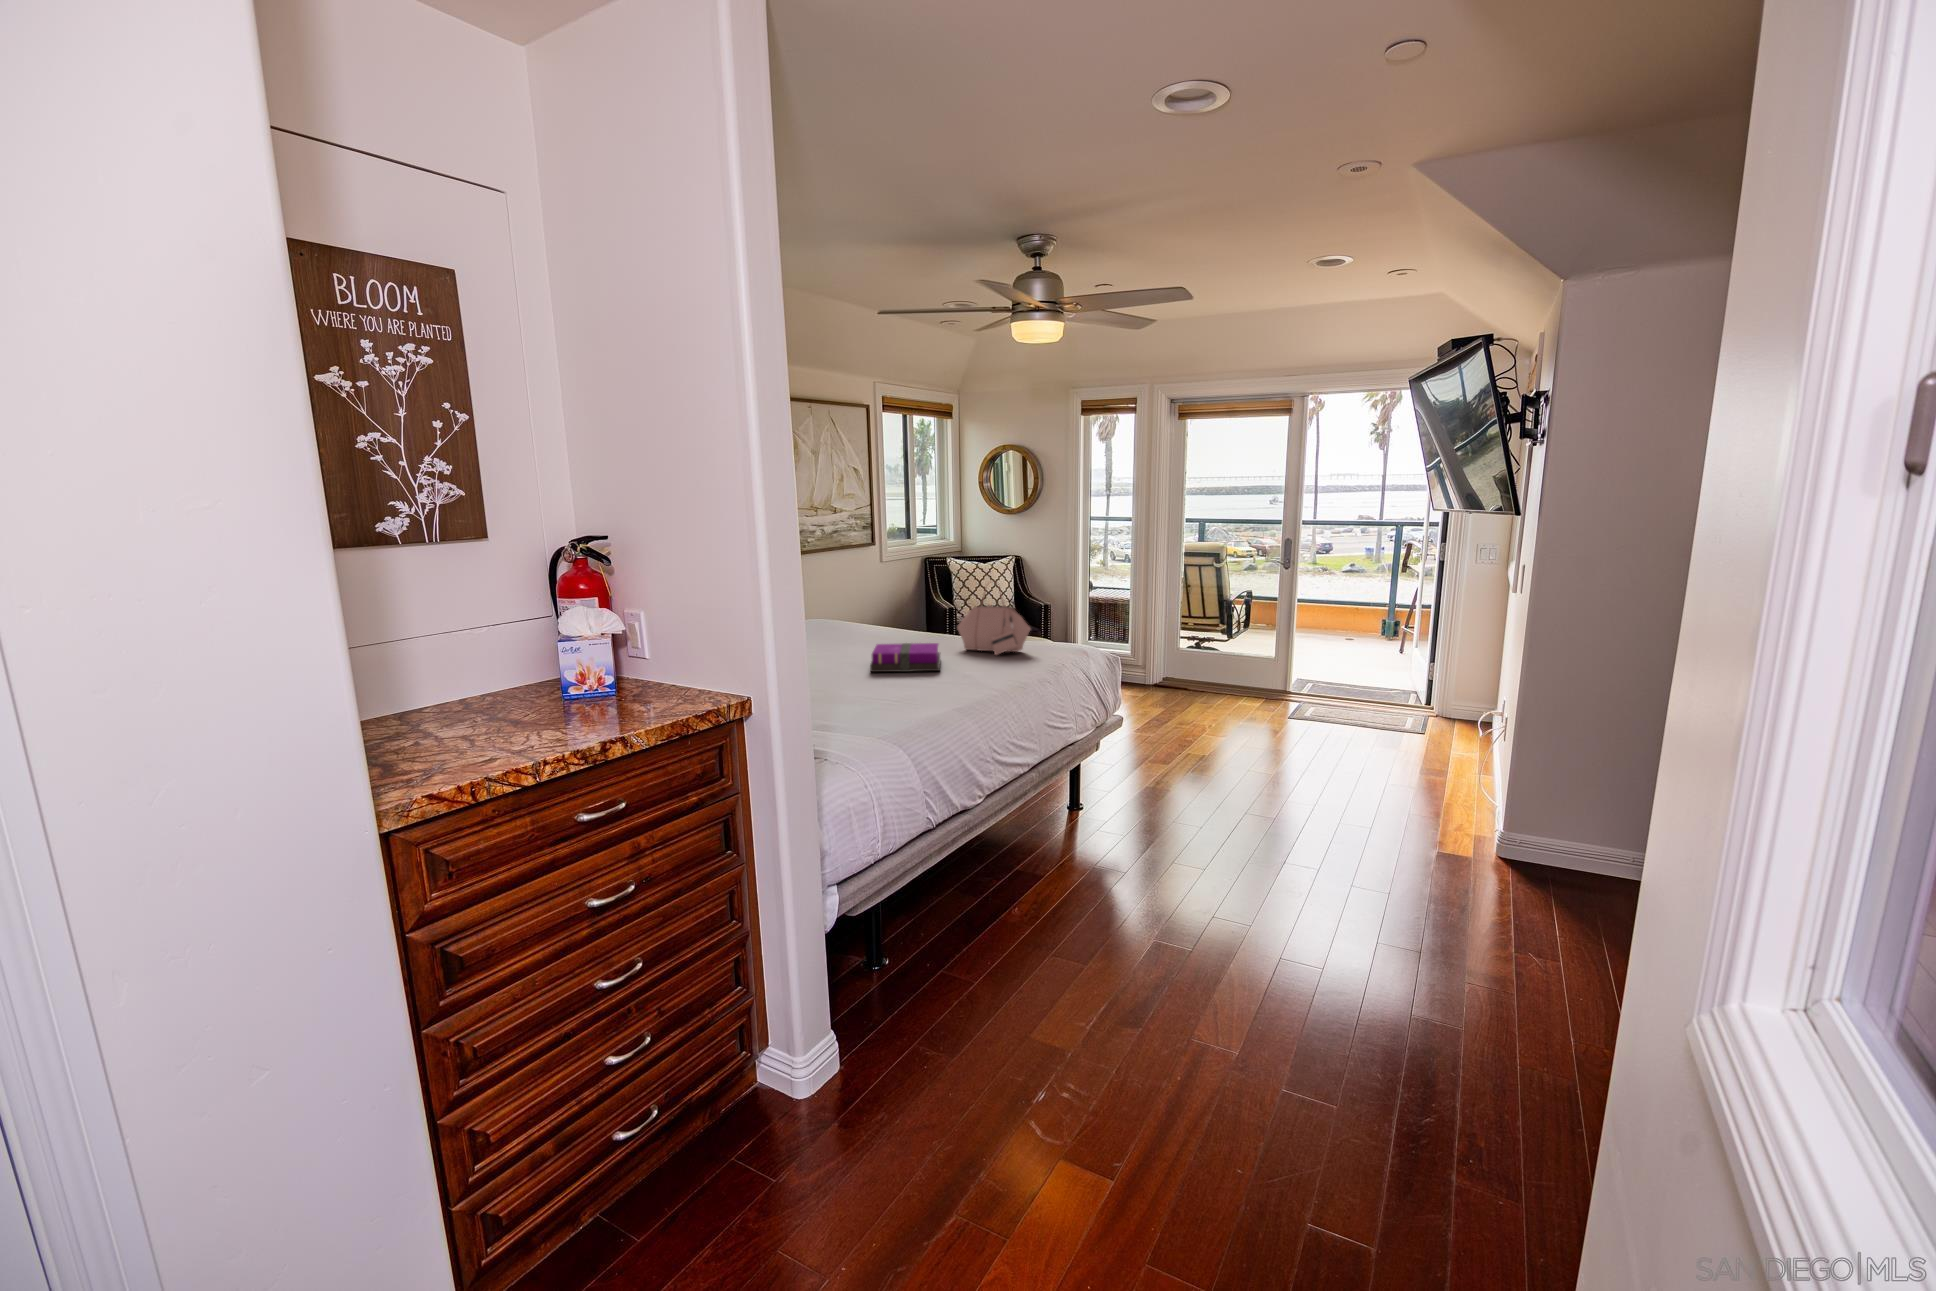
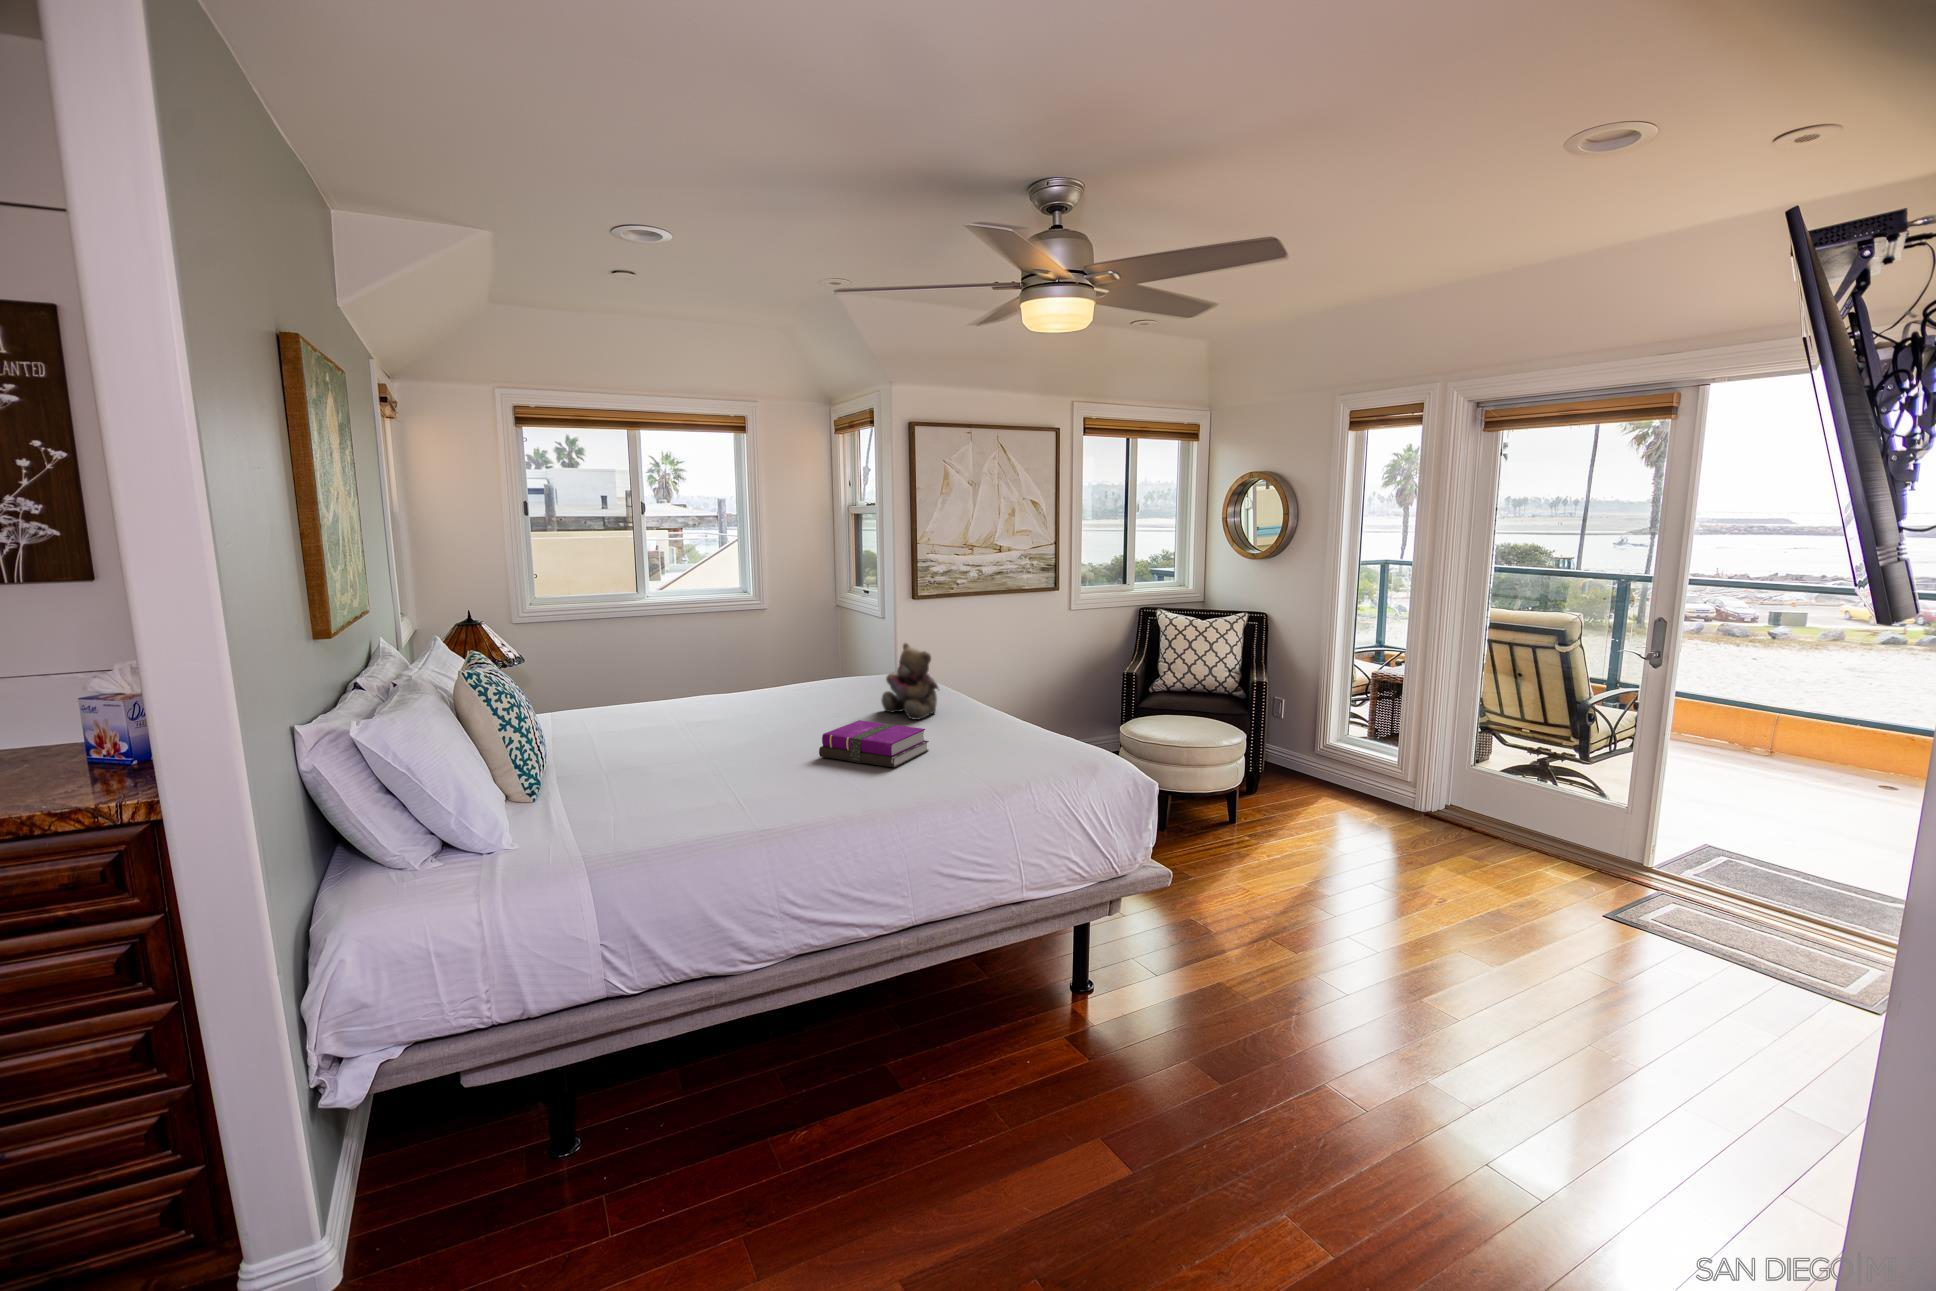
teddy bear: none [847,584,899,645] -> present [881,643,938,720]
handbag: present [957,589,1030,655] -> none [979,654,1053,754]

